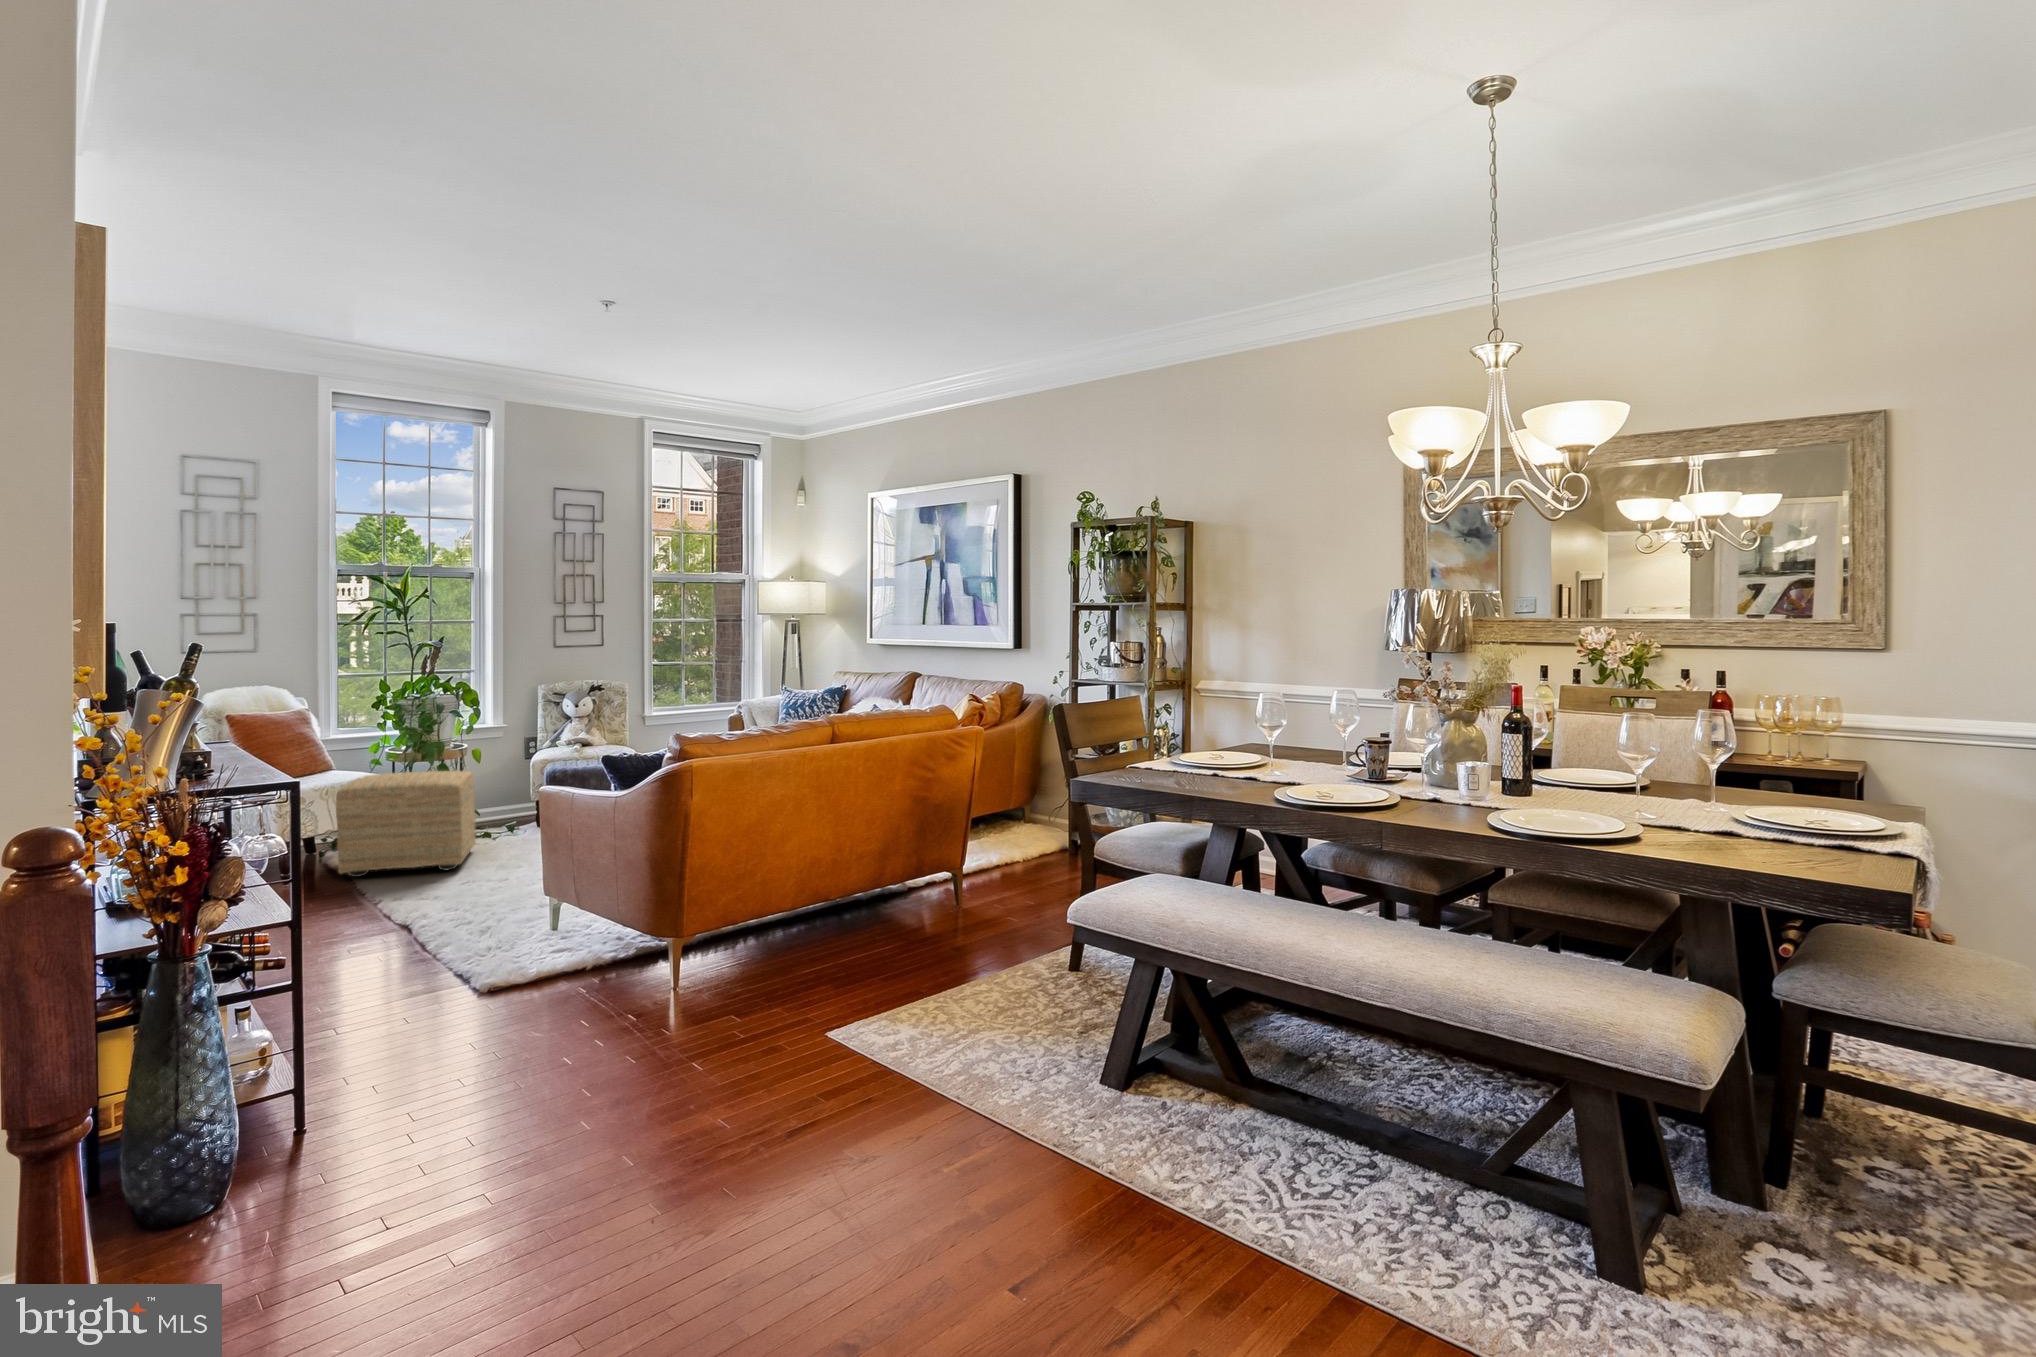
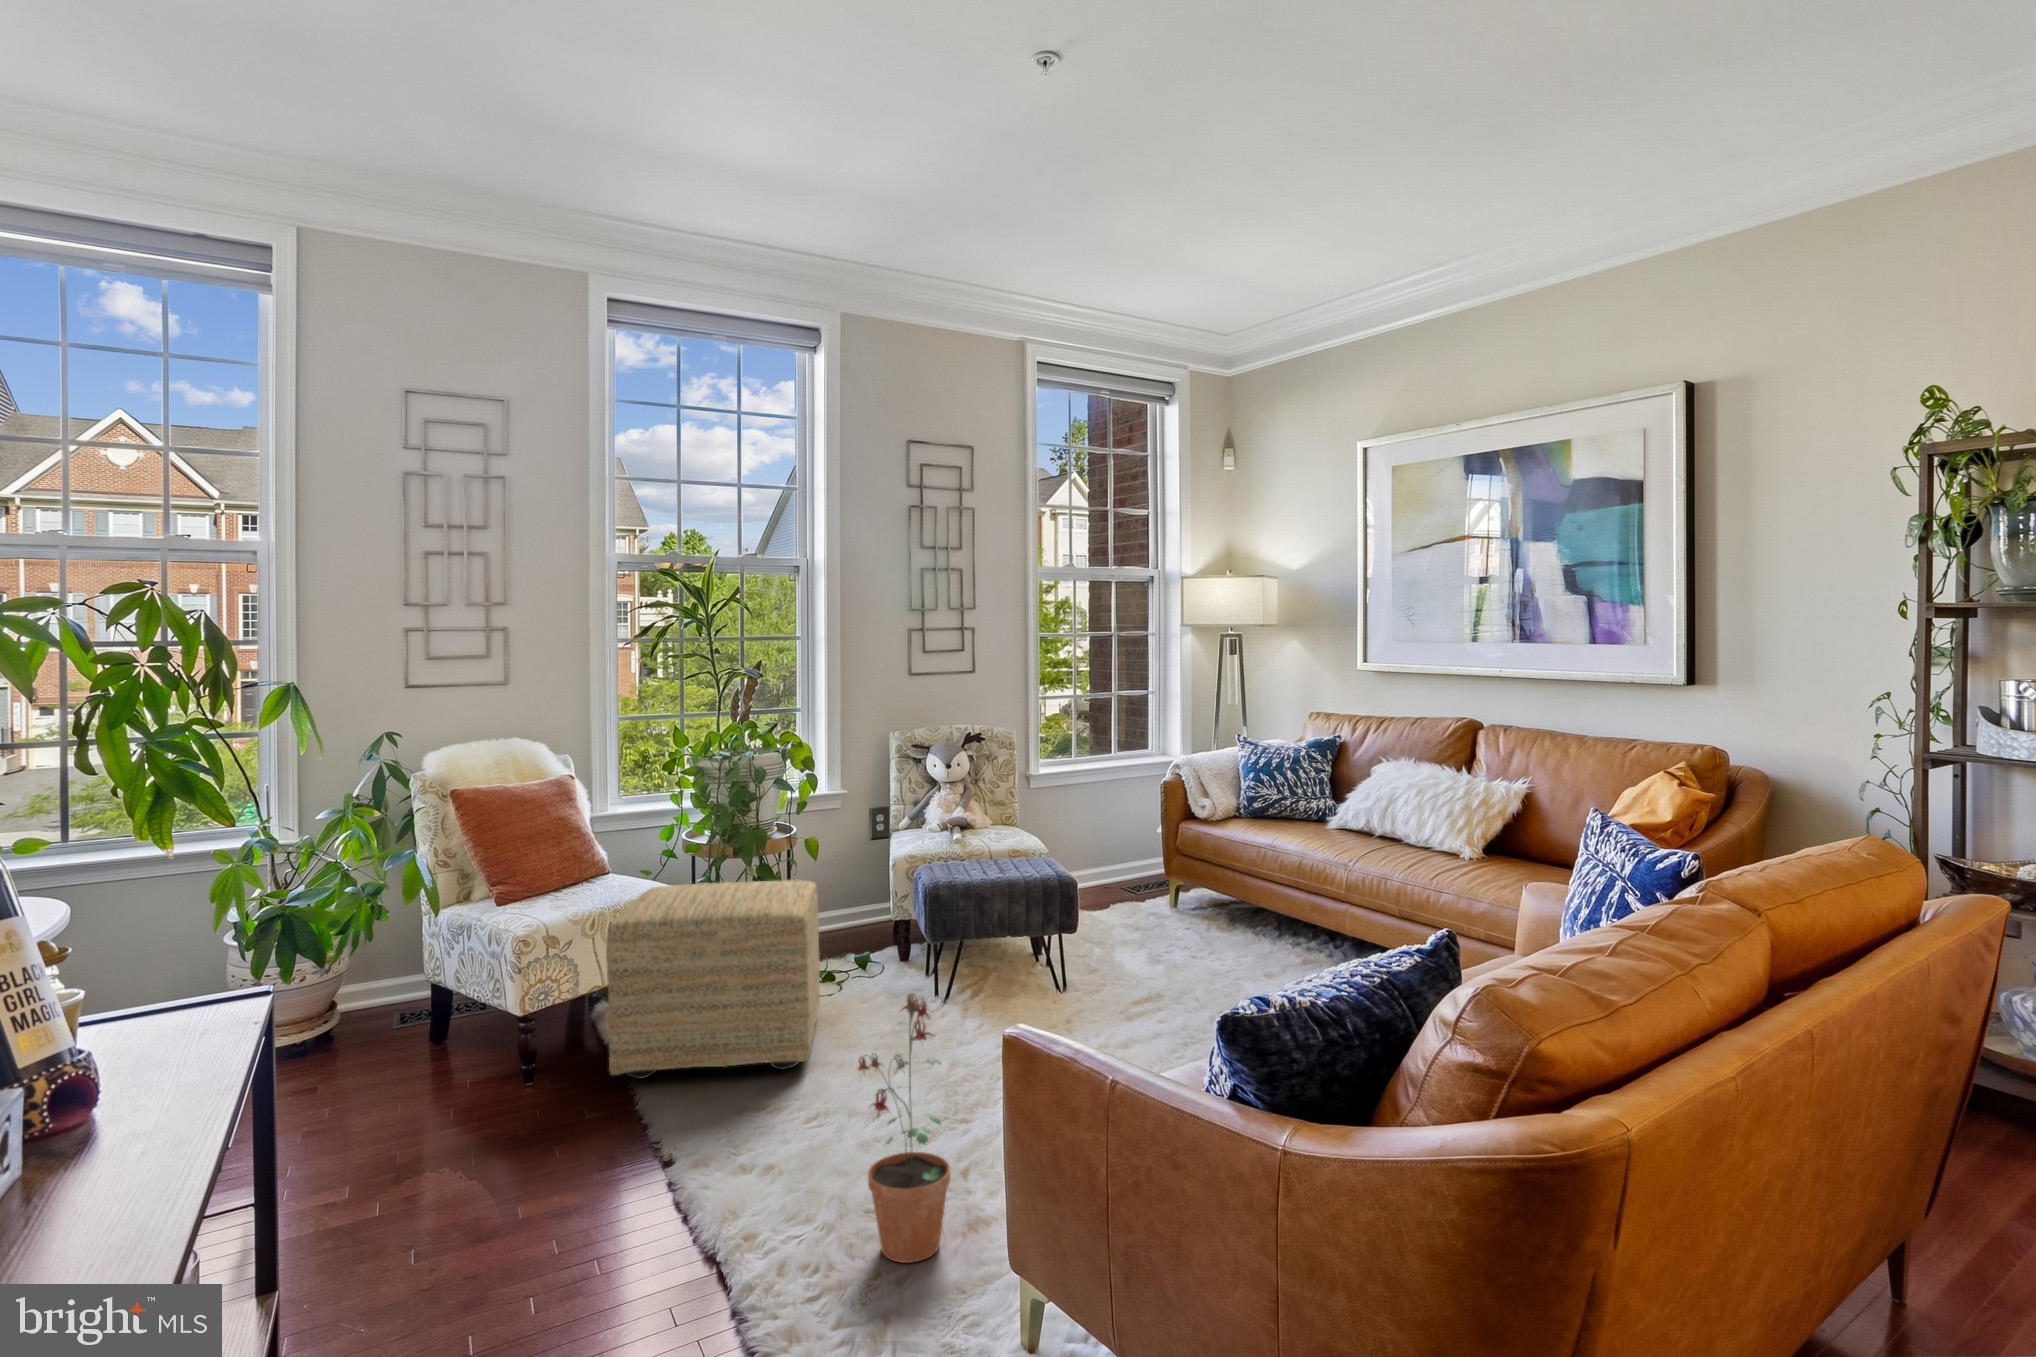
potted plant: none [472,805,517,920] -> present [858,993,950,1263]

